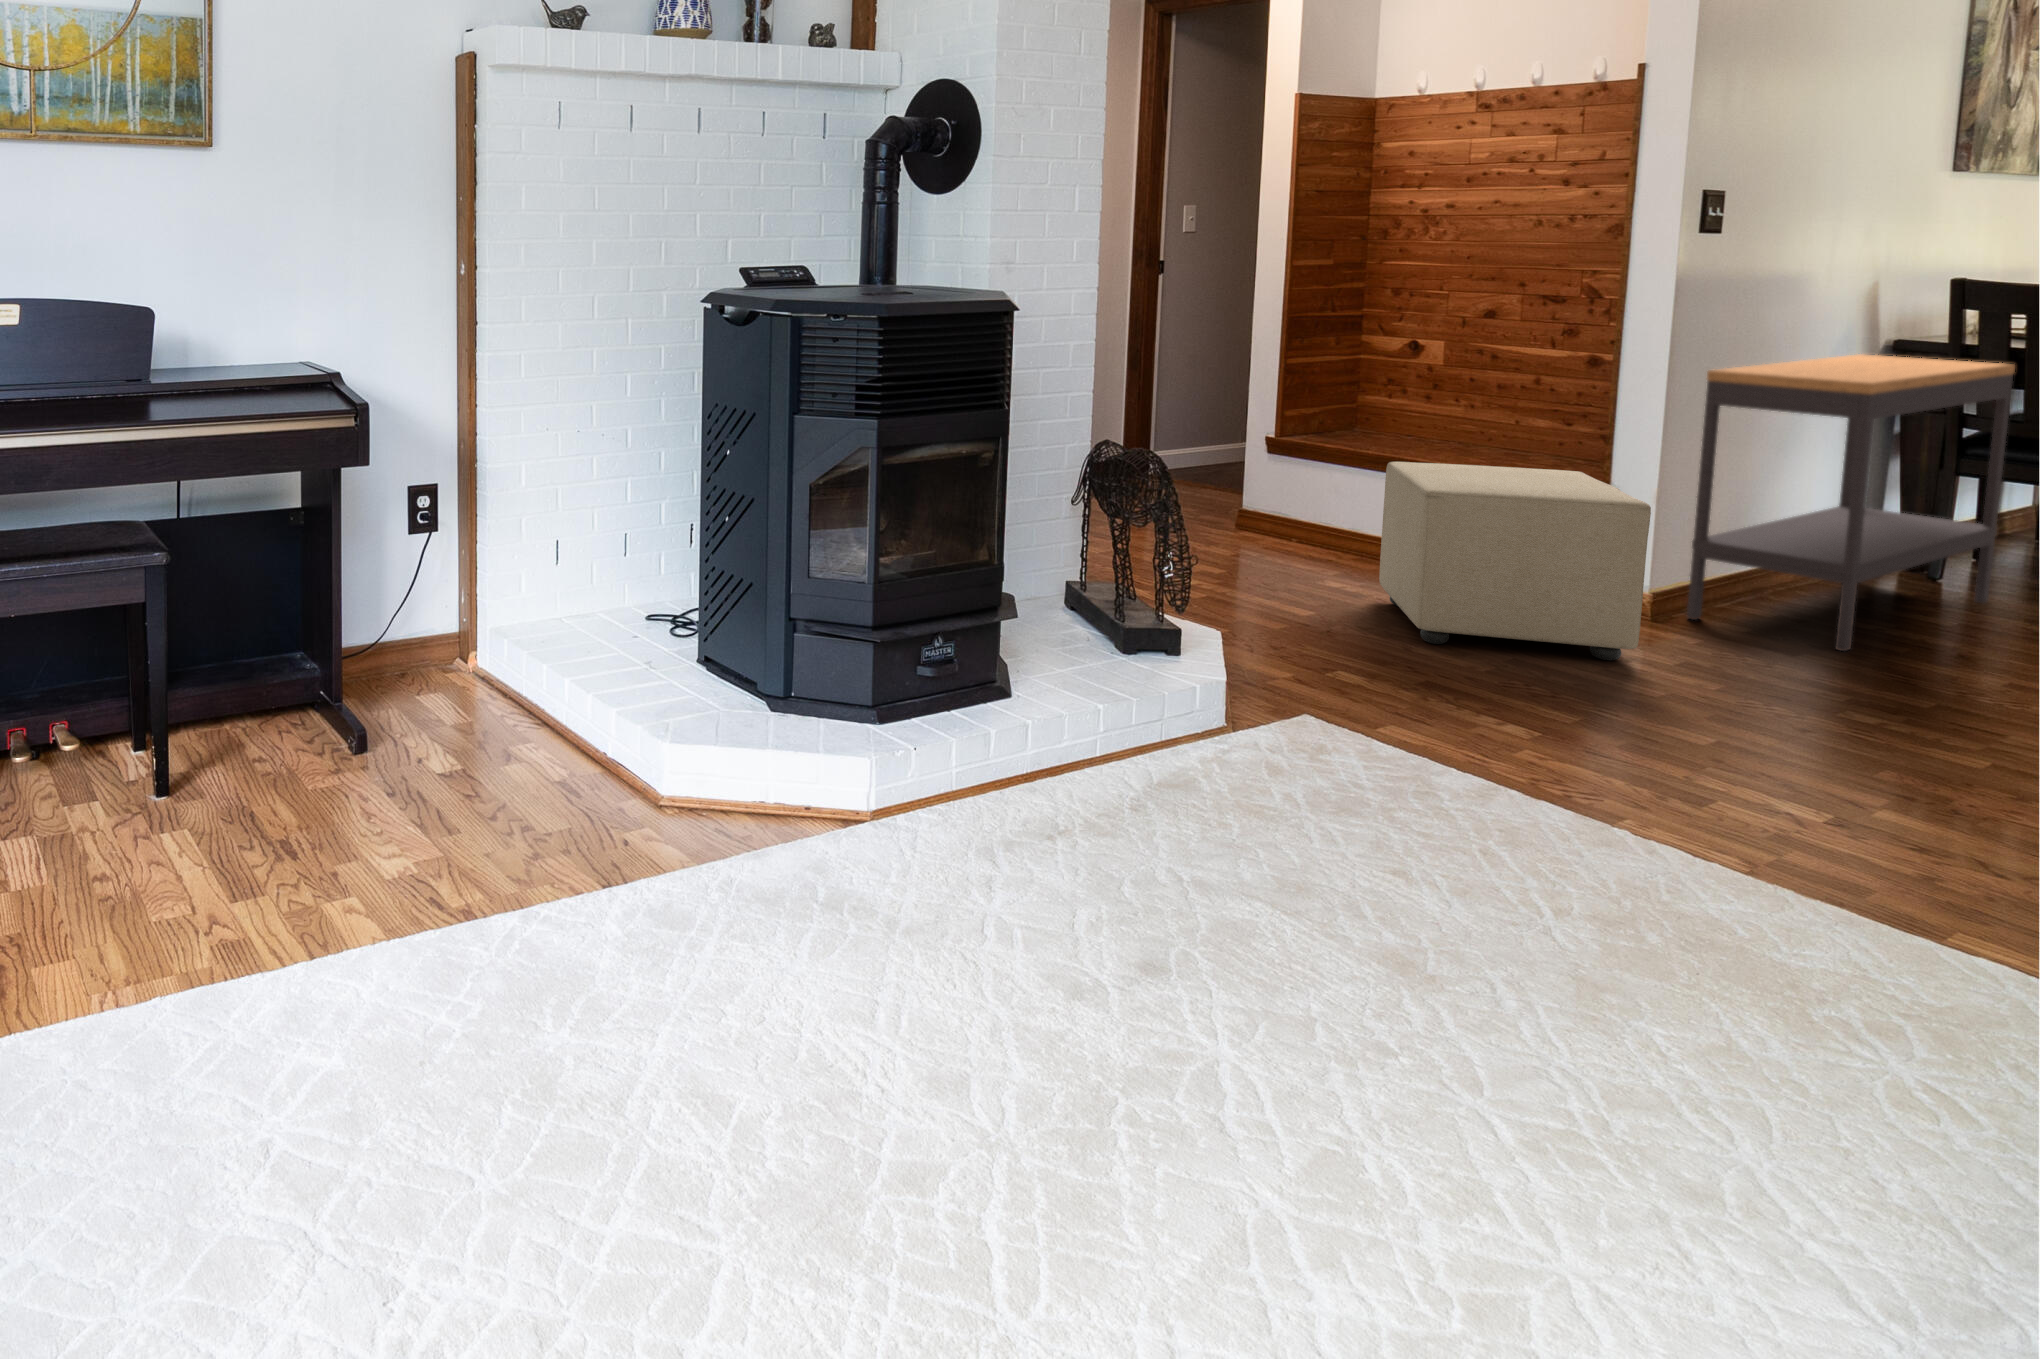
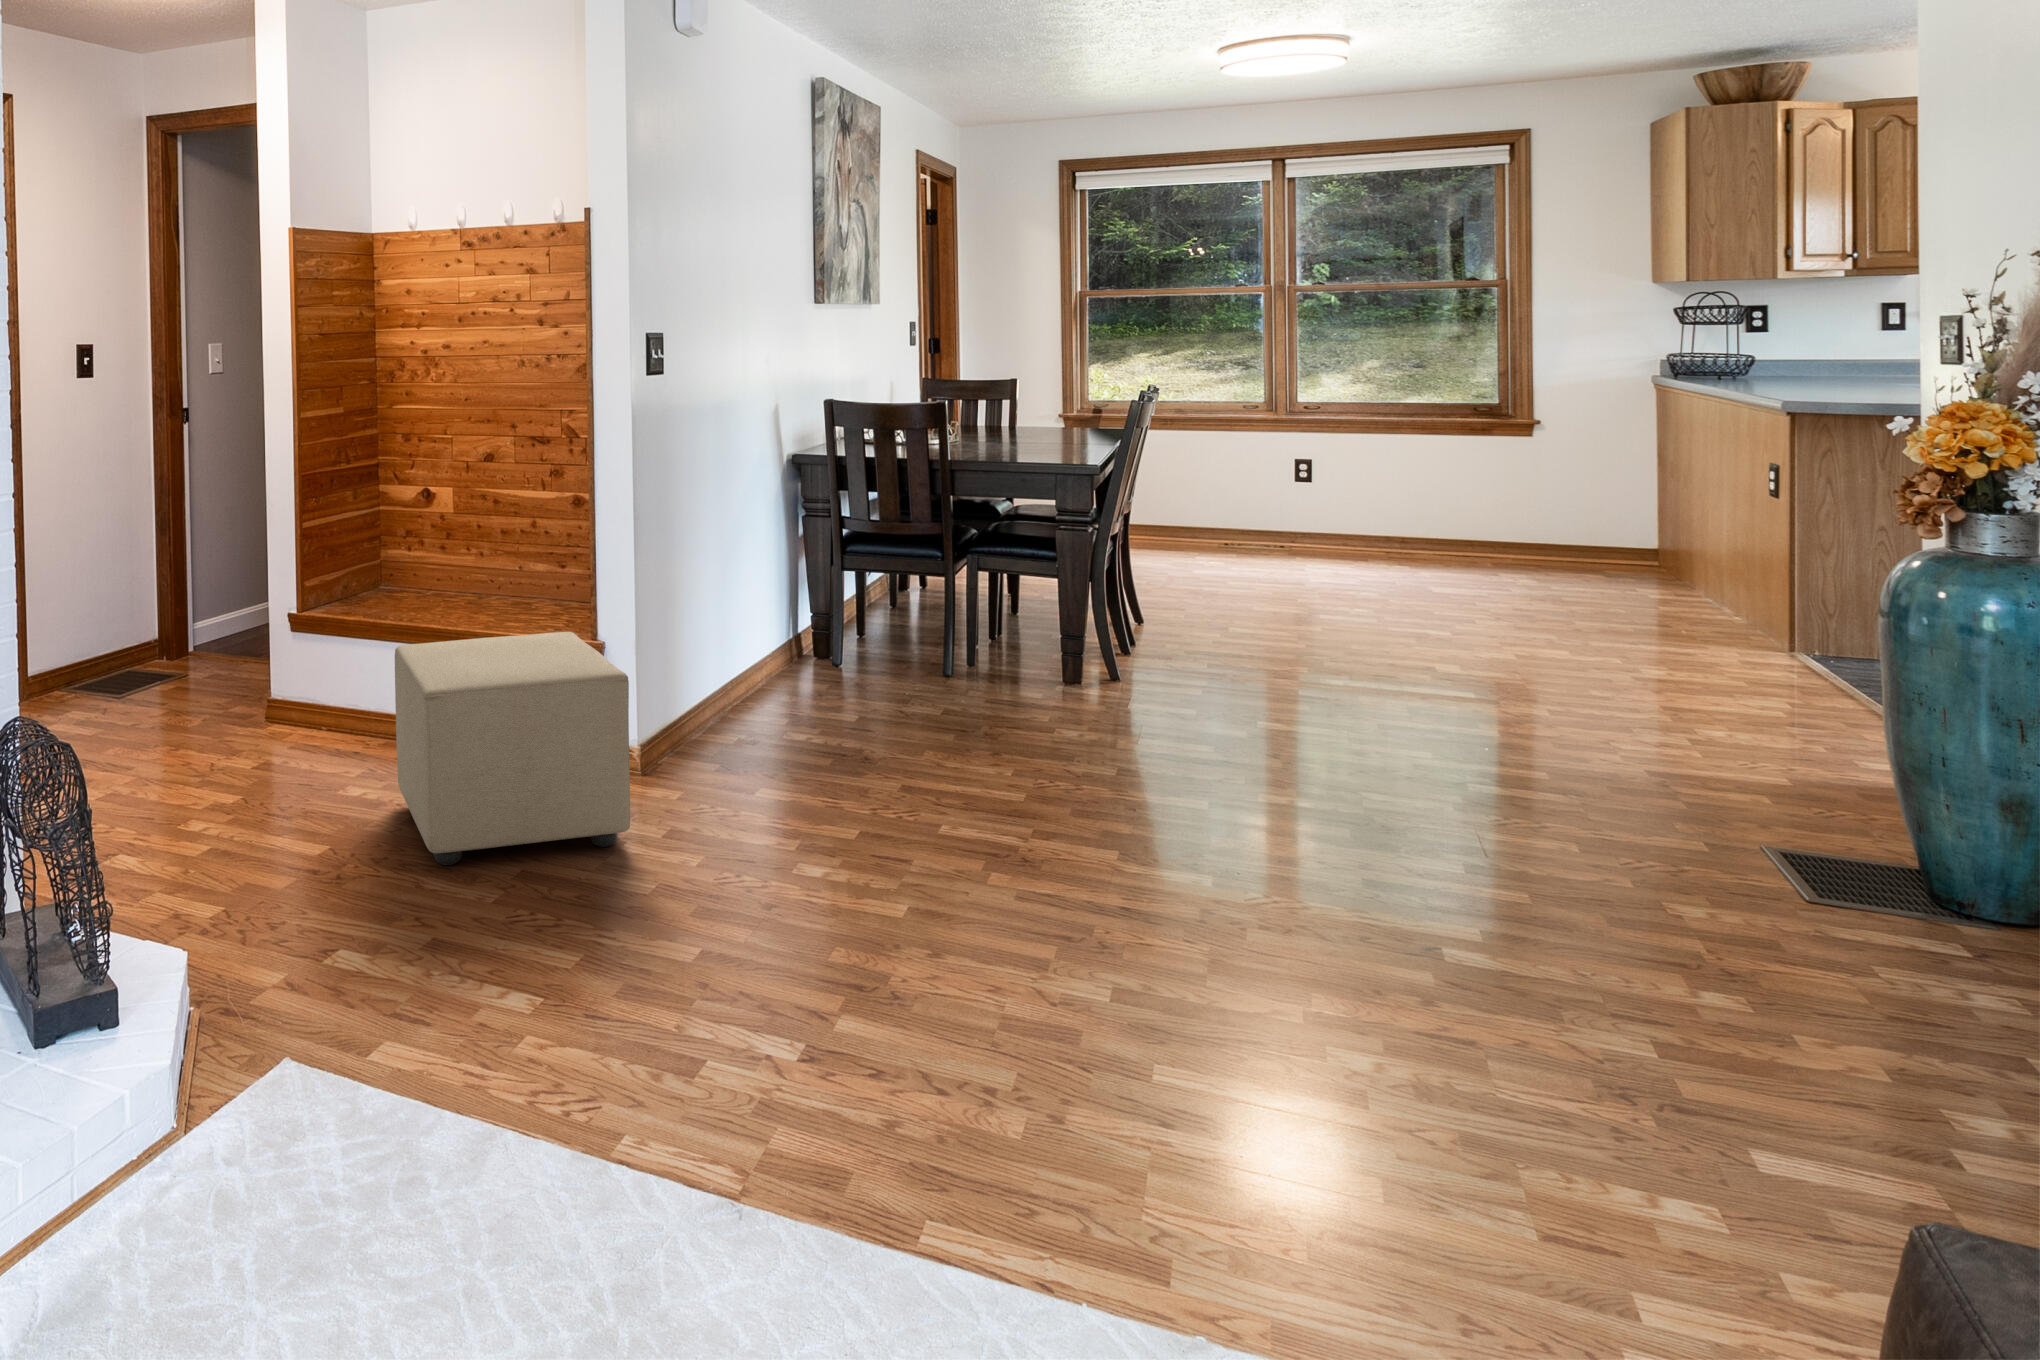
console table: present [1687,354,2015,651] -> none [664,473,875,780]

